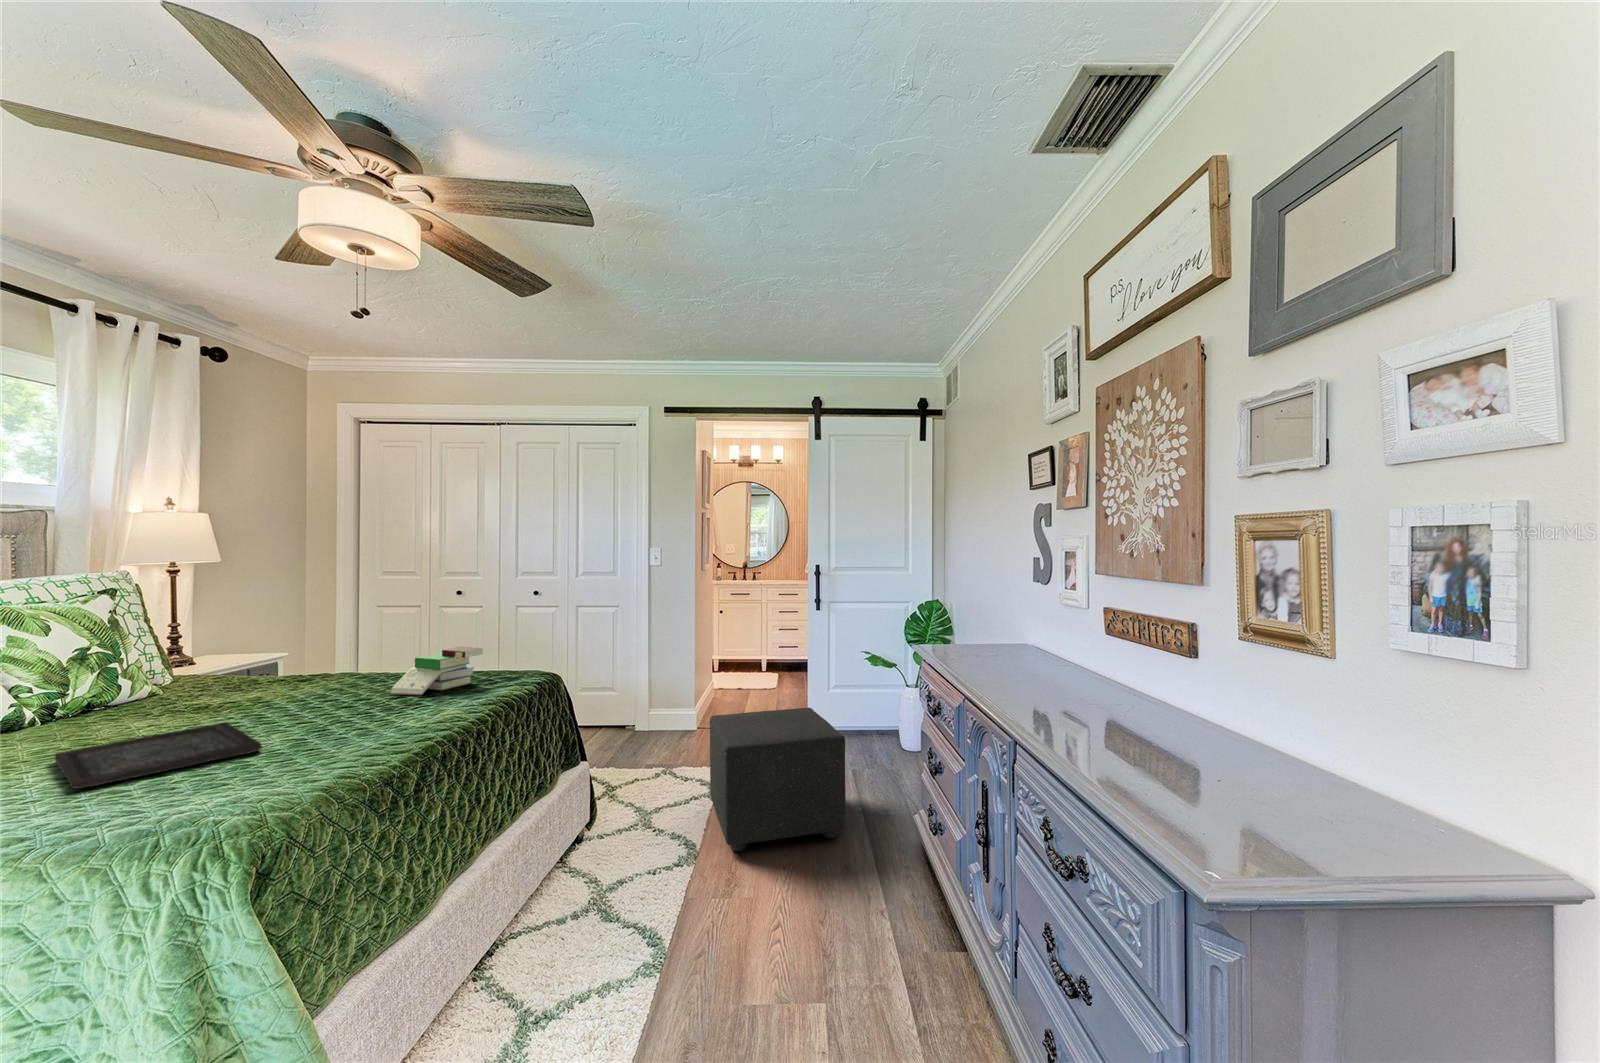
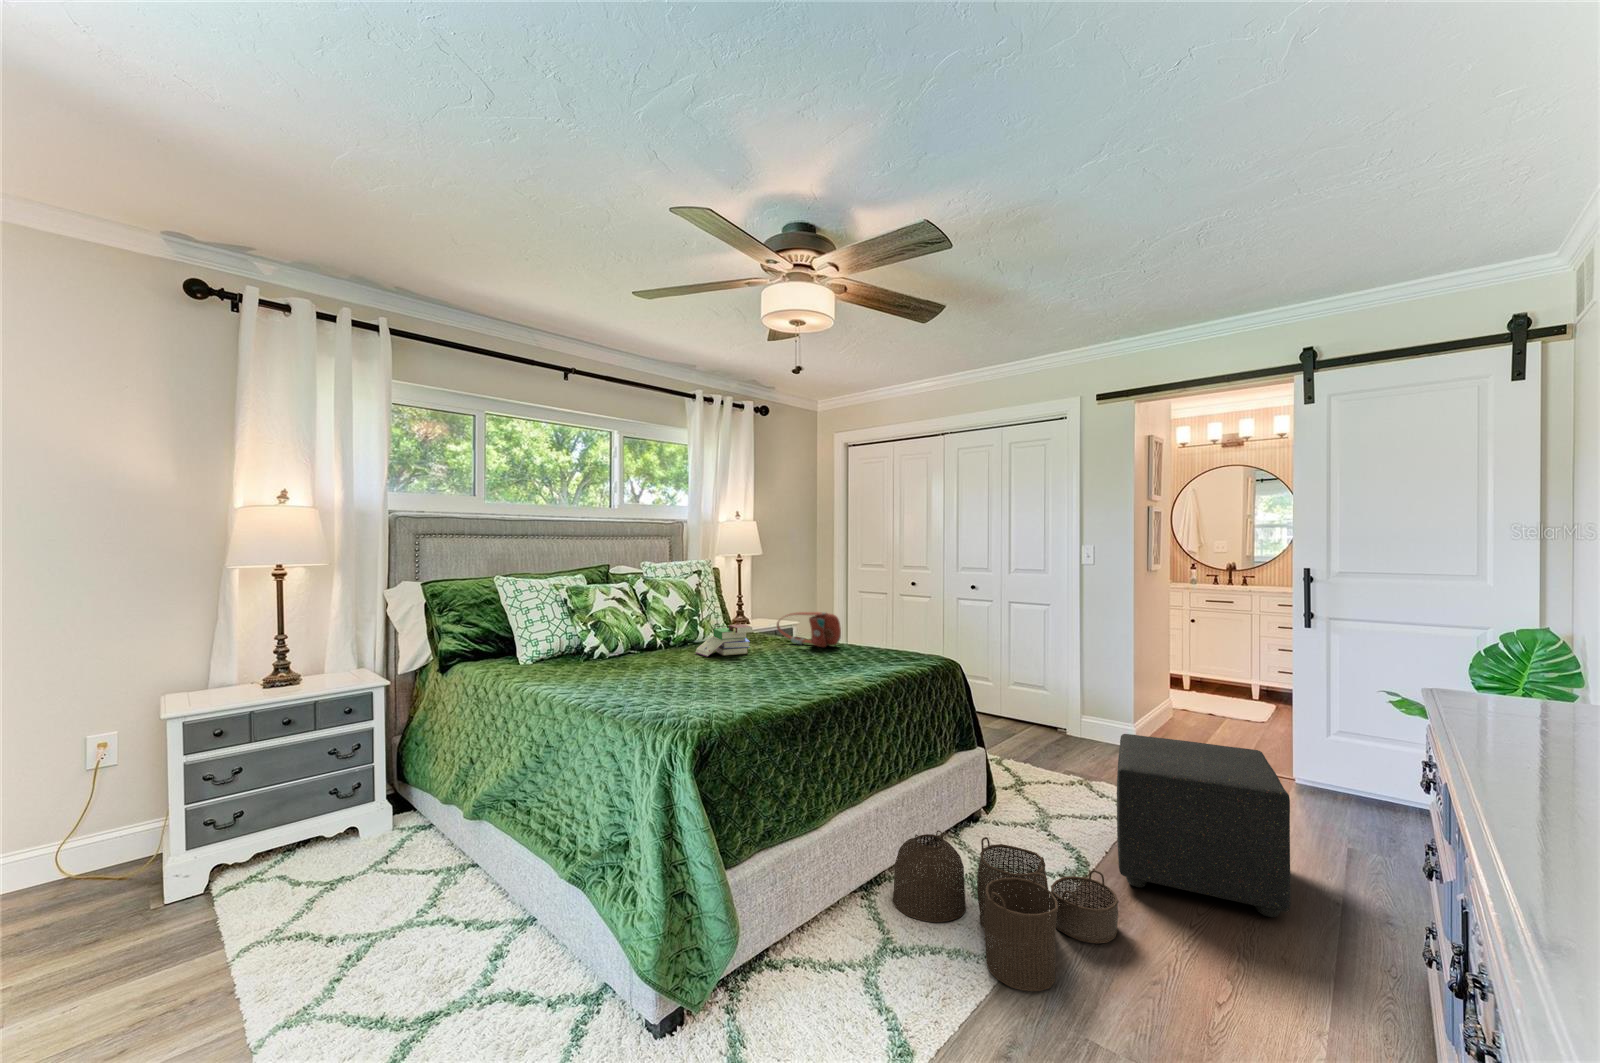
handbag: none [284,634,395,682] -> present [777,612,841,647]
book: present [390,647,483,695] -> present [695,624,752,657]
tray: present [55,722,262,789] -> none [652,661,738,686]
woven basket: none [512,848,741,997] -> present [892,830,1118,991]

